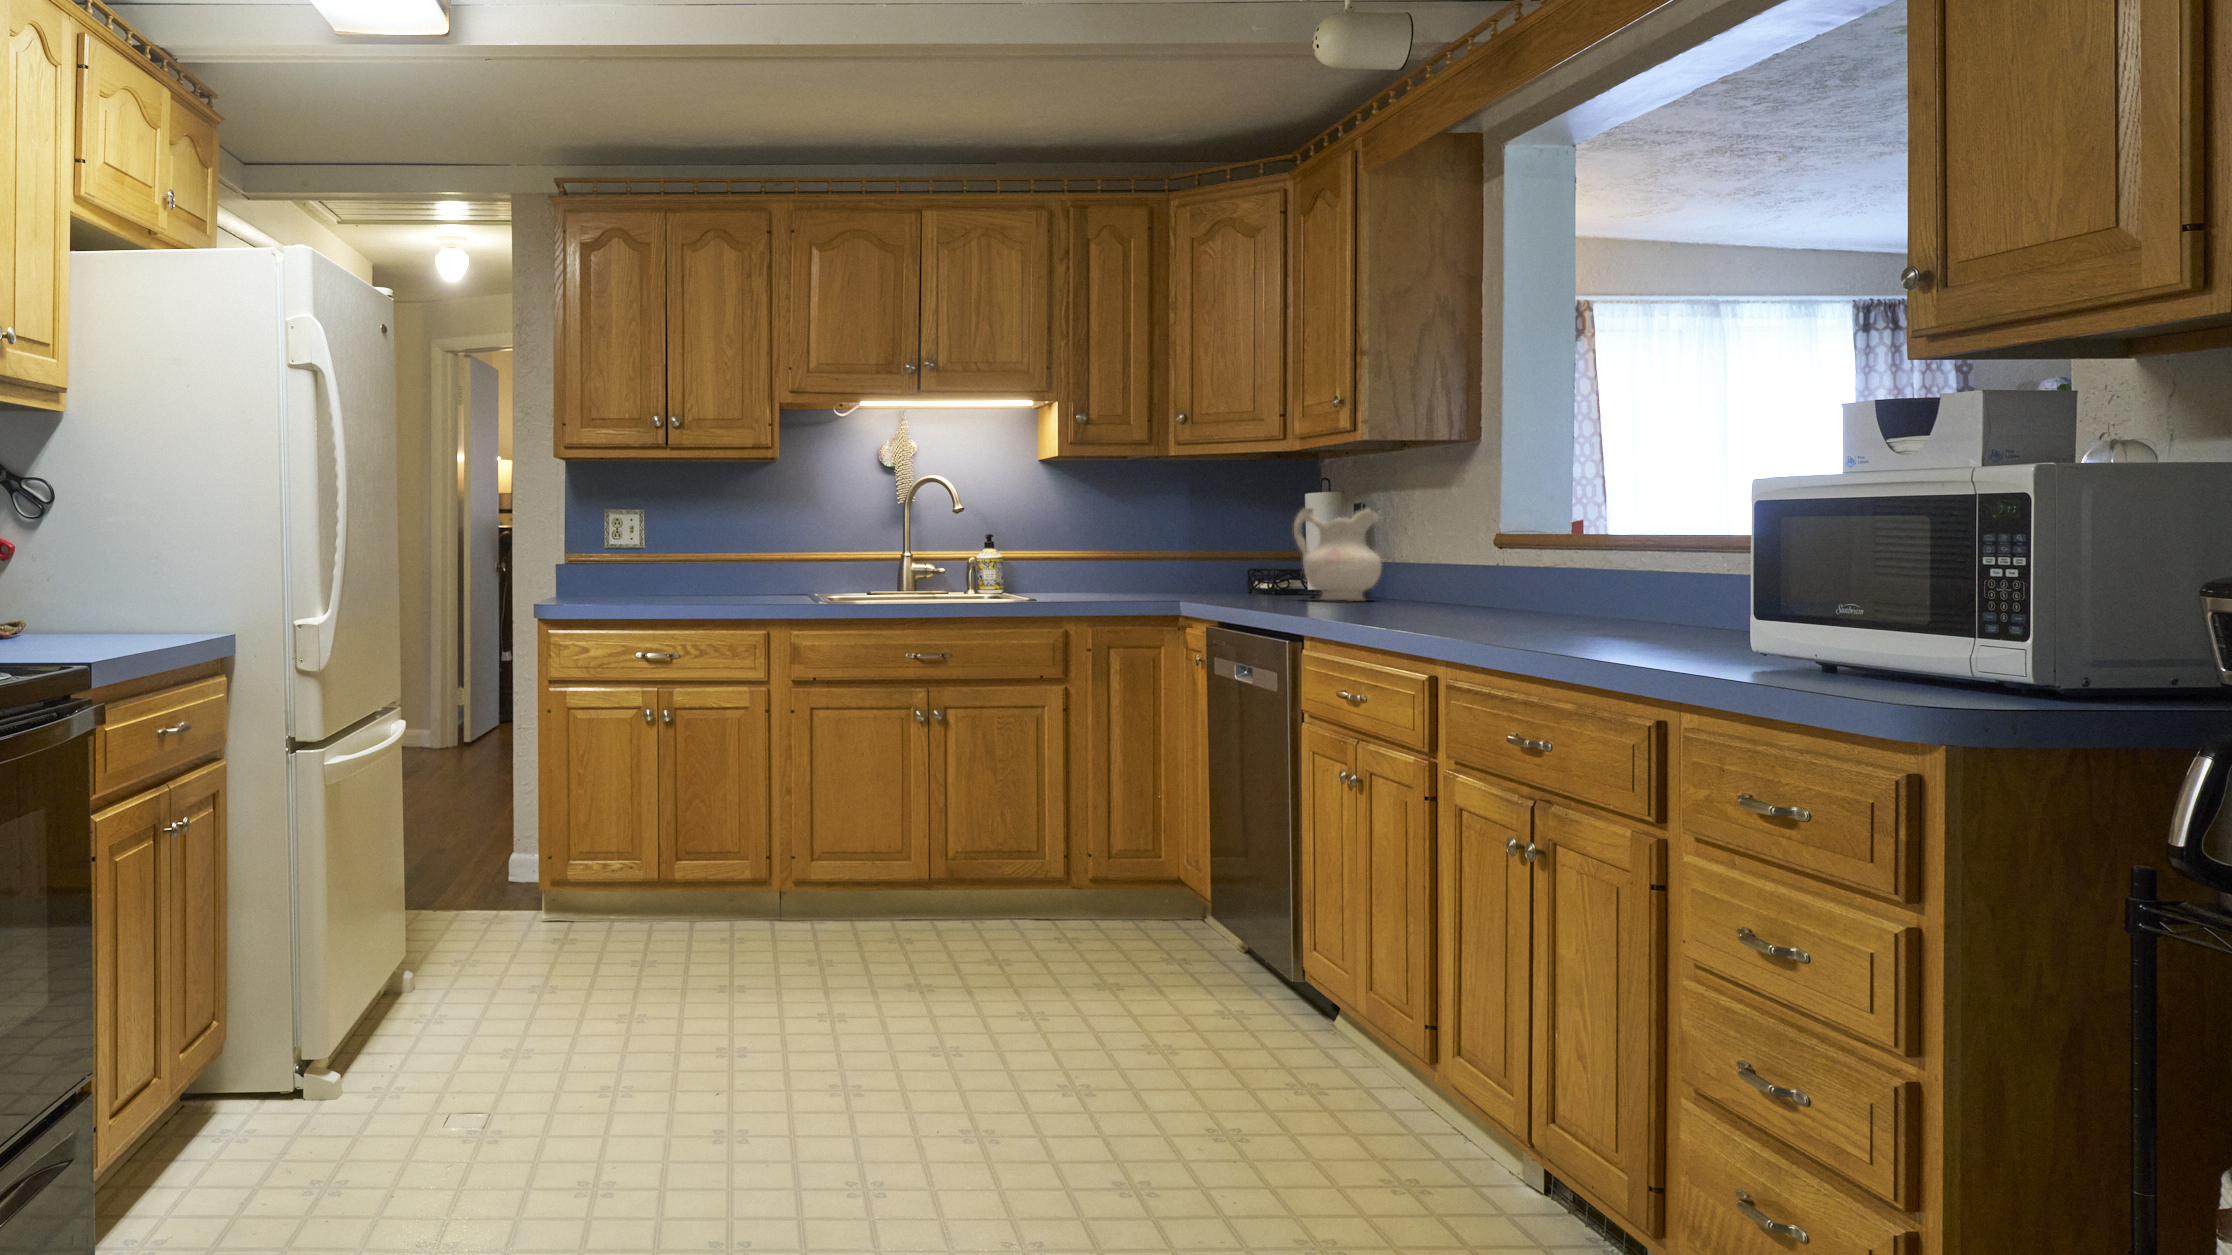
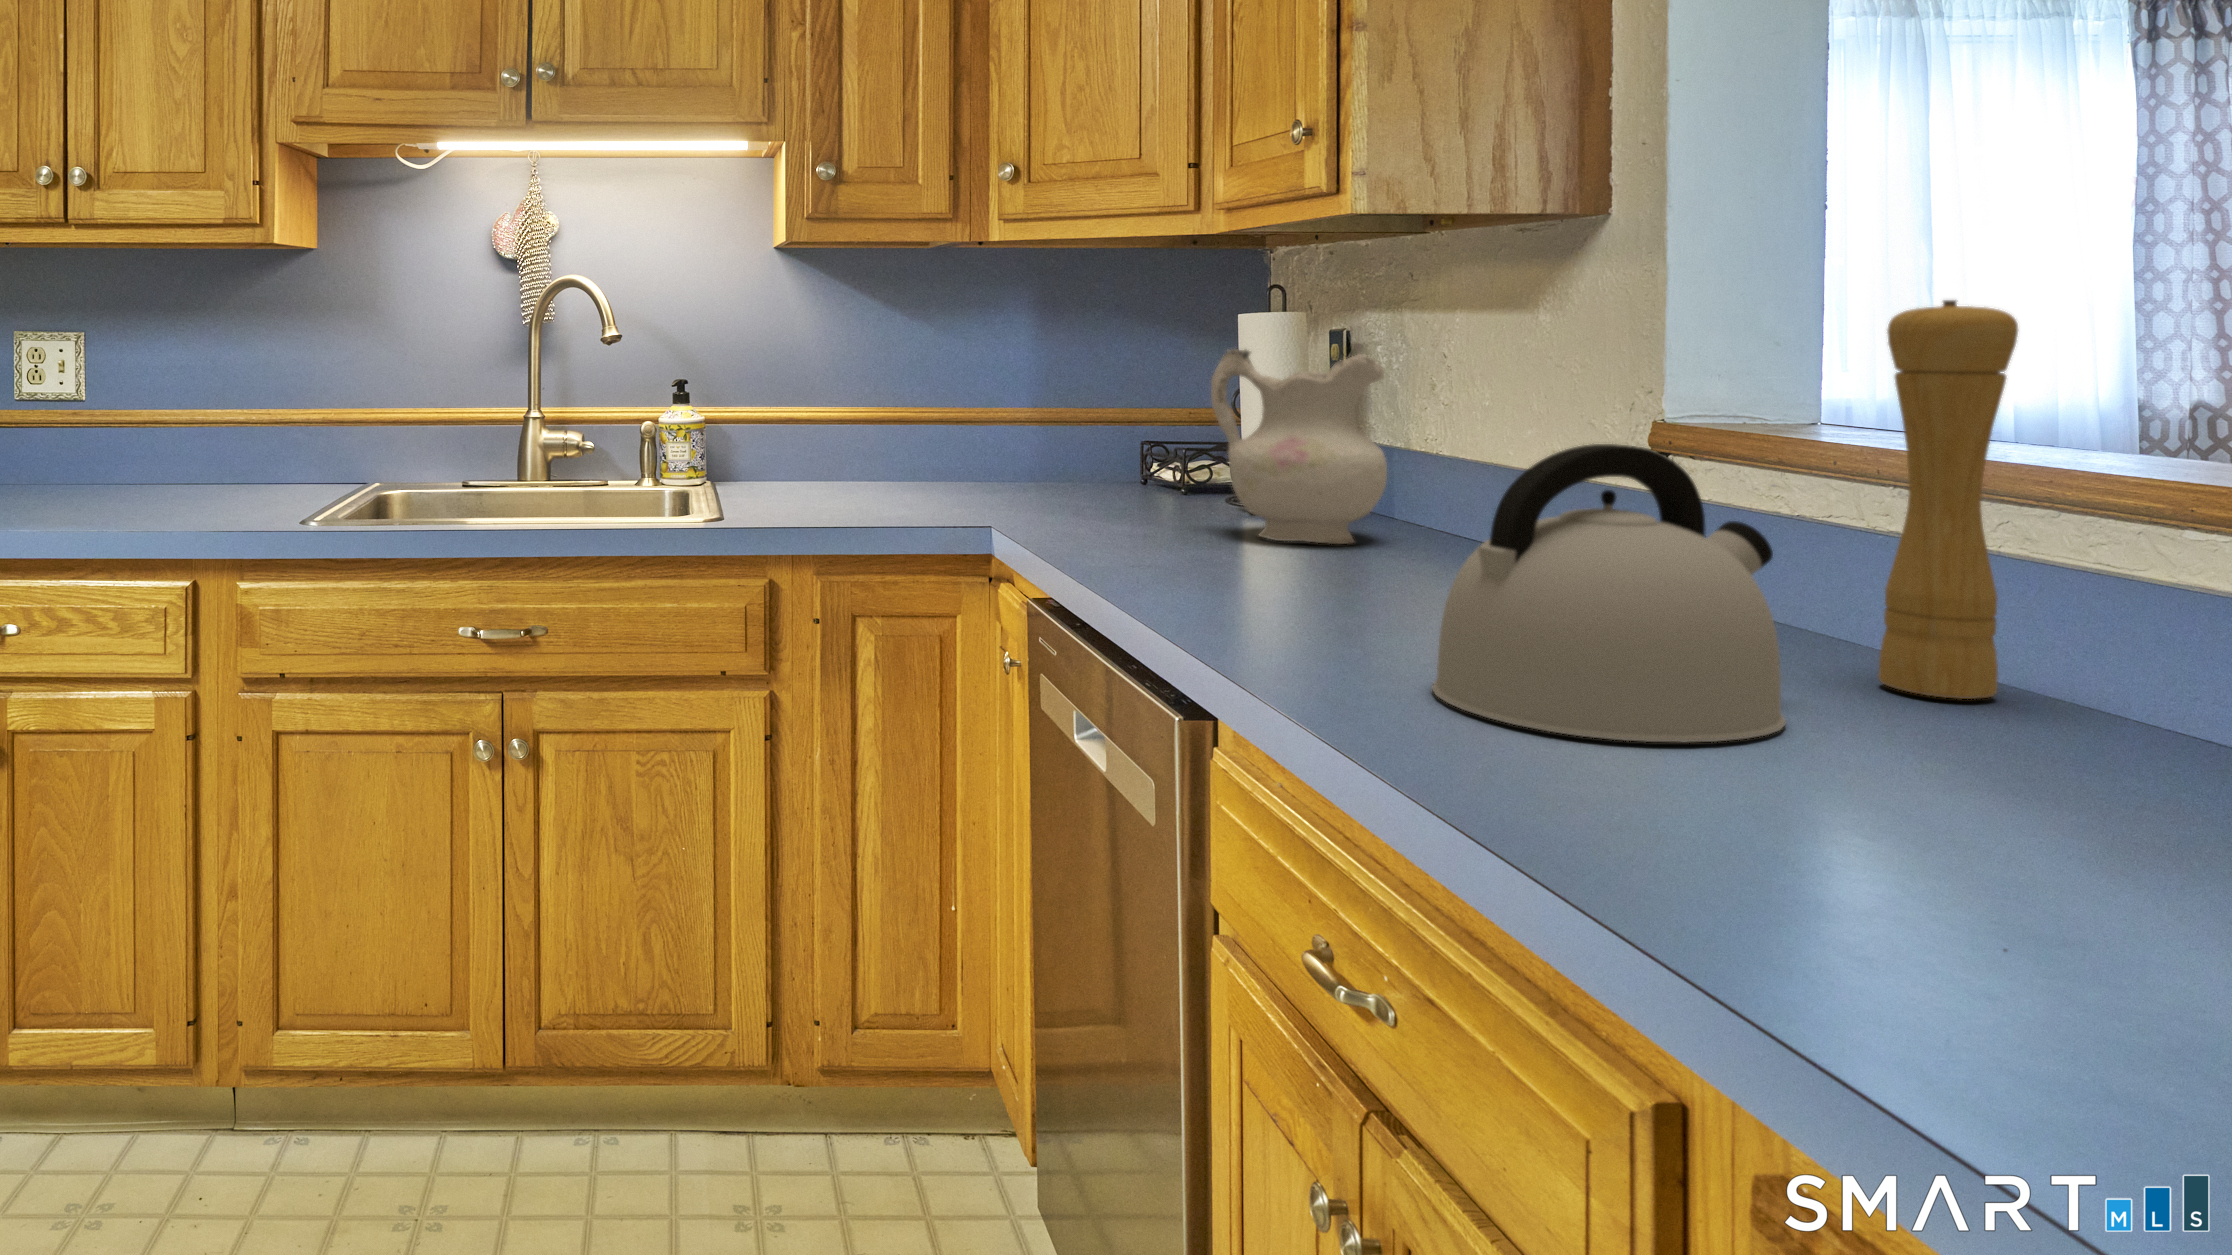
pepper mill: none [1552,474,1594,616] -> present [1879,300,2018,699]
kettle: none [1387,525,1508,620] -> present [1432,444,1786,742]

